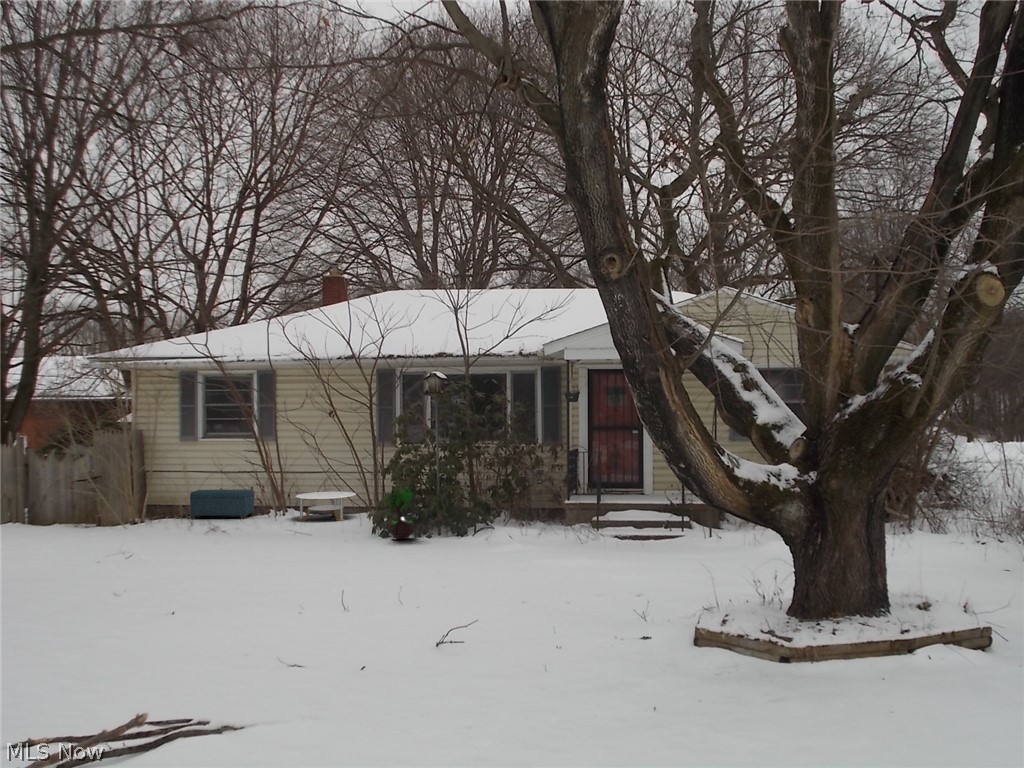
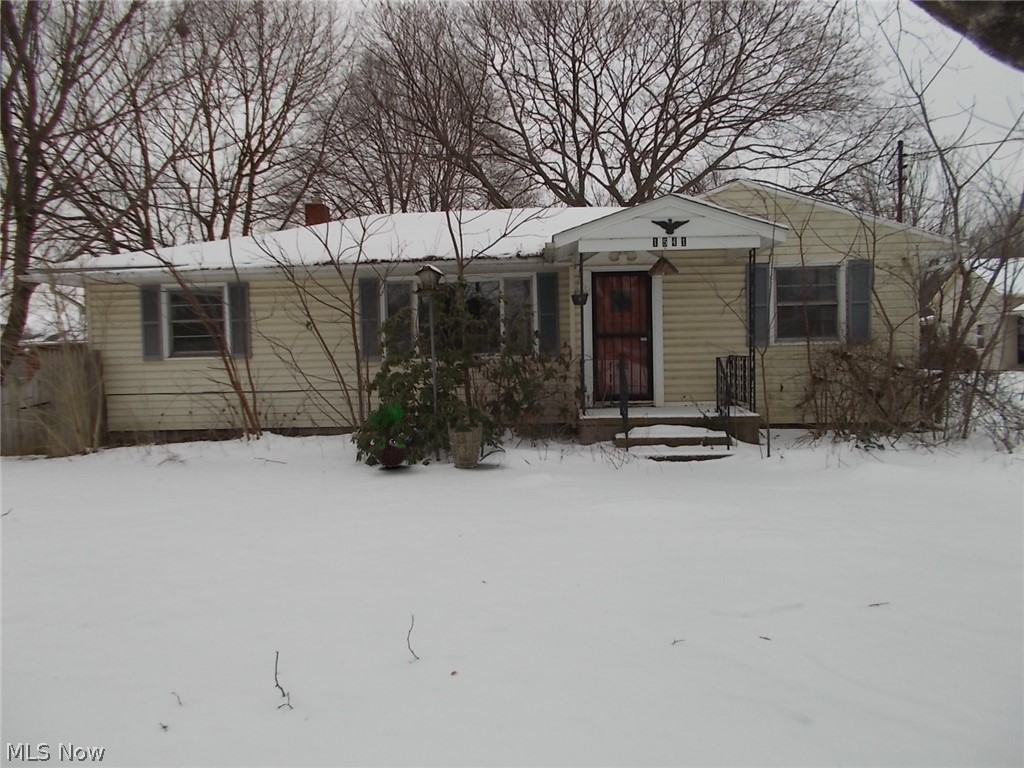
bench: present [190,489,254,519] -> none [151,413,229,447]
round table: present [296,491,356,521] -> none [270,413,340,446]
bucket: none [447,503,475,541] -> present [448,422,482,468]

